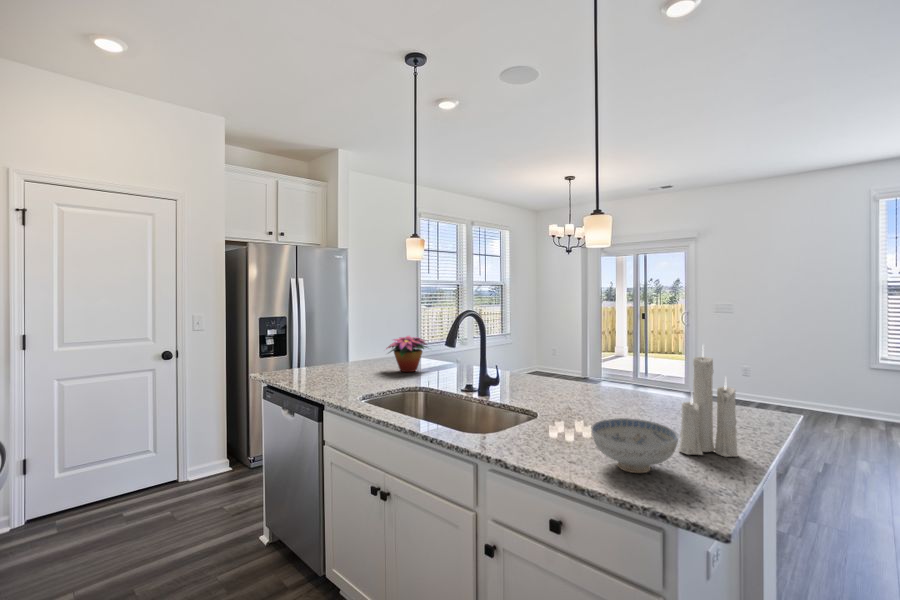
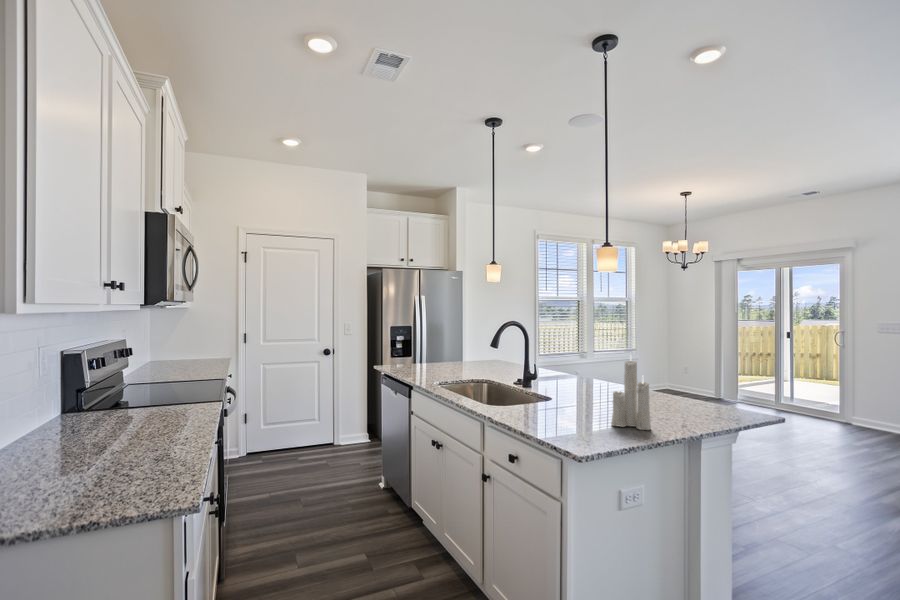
flower arrangement: present [386,336,427,372] -> none [466,343,508,372]
ceramic bowl: present [592,418,678,473] -> none [539,398,591,430]

